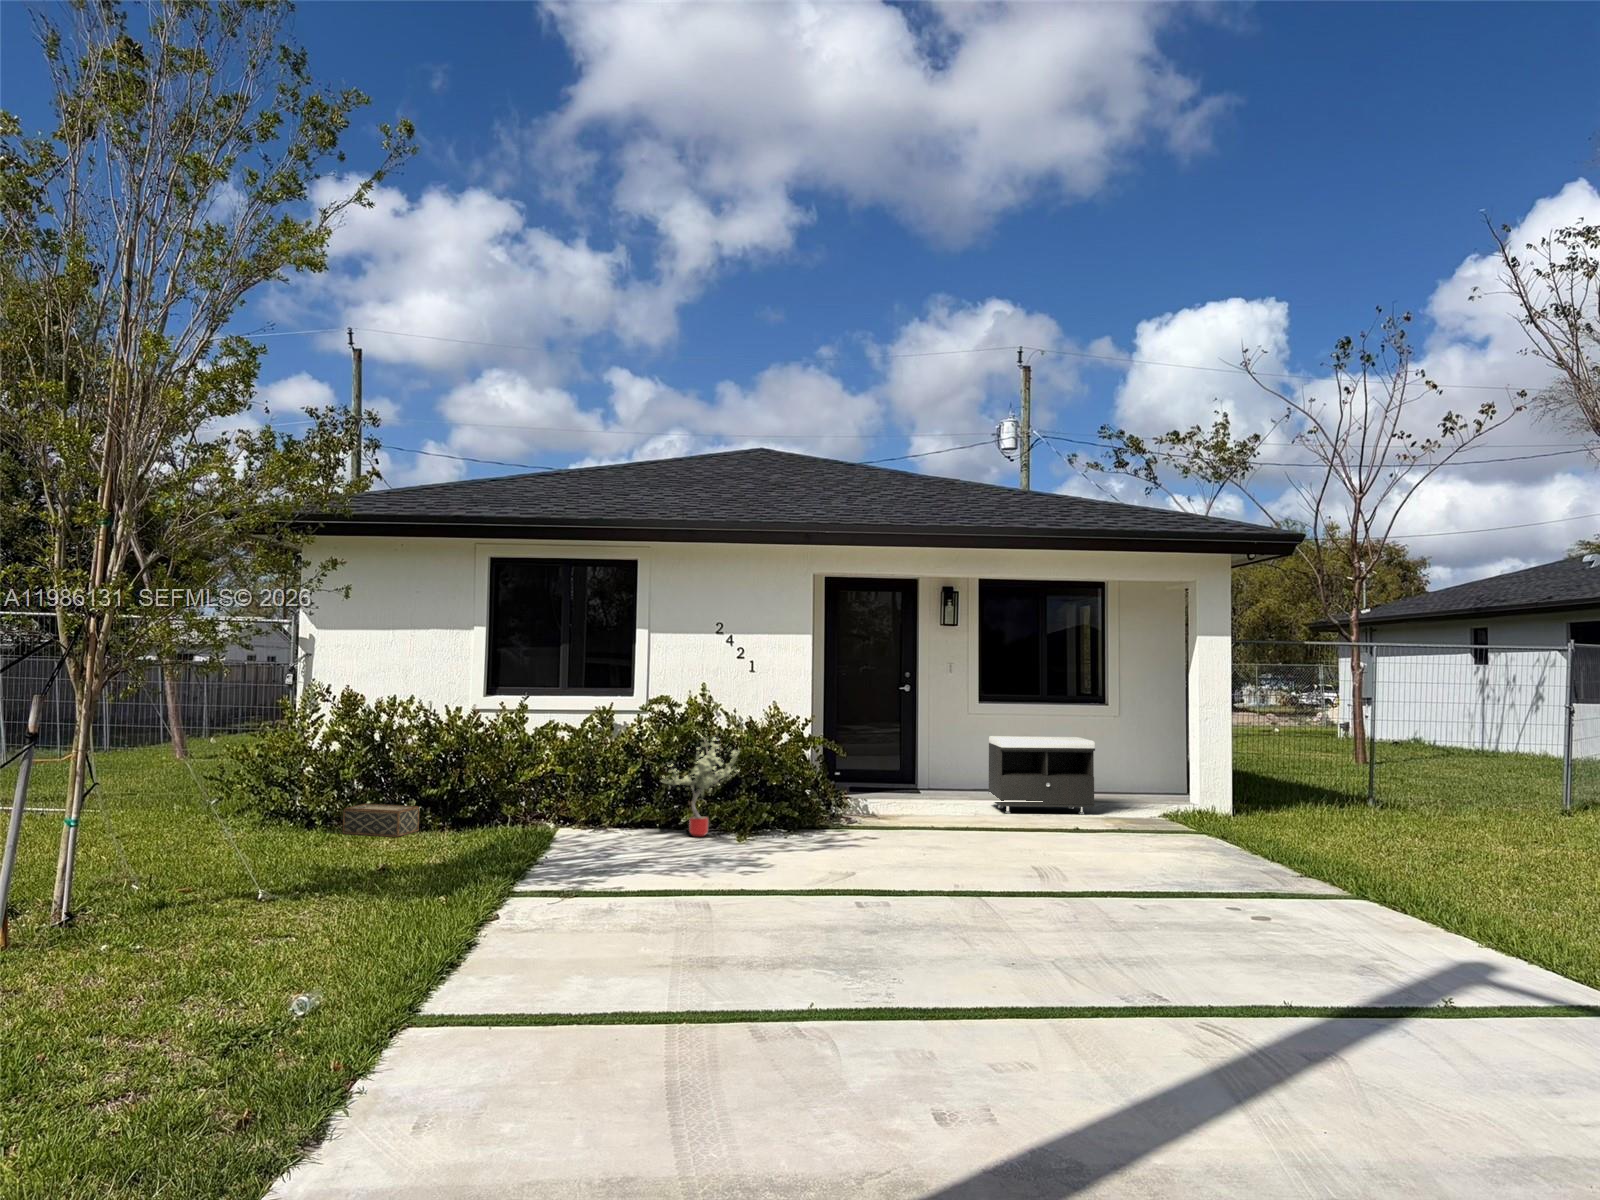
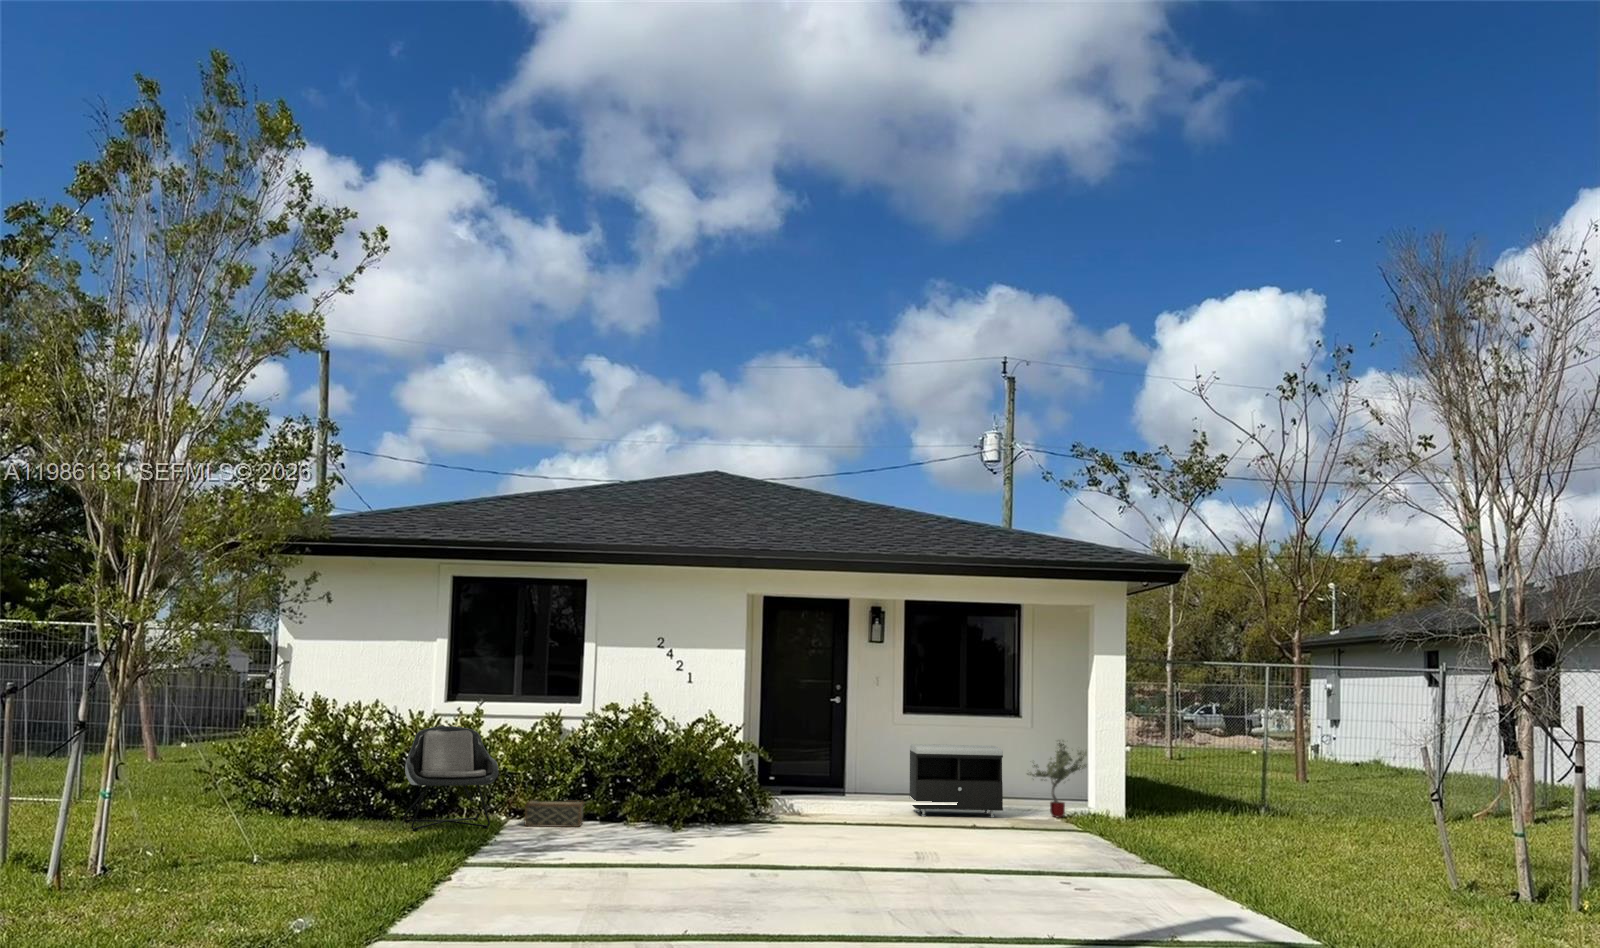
lounge chair: none [442,725,547,843] -> present [404,726,498,831]
potted tree: present [661,738,739,837] -> present [1027,740,1087,818]
woven basket: present [343,804,419,837] -> present [524,800,585,827]

